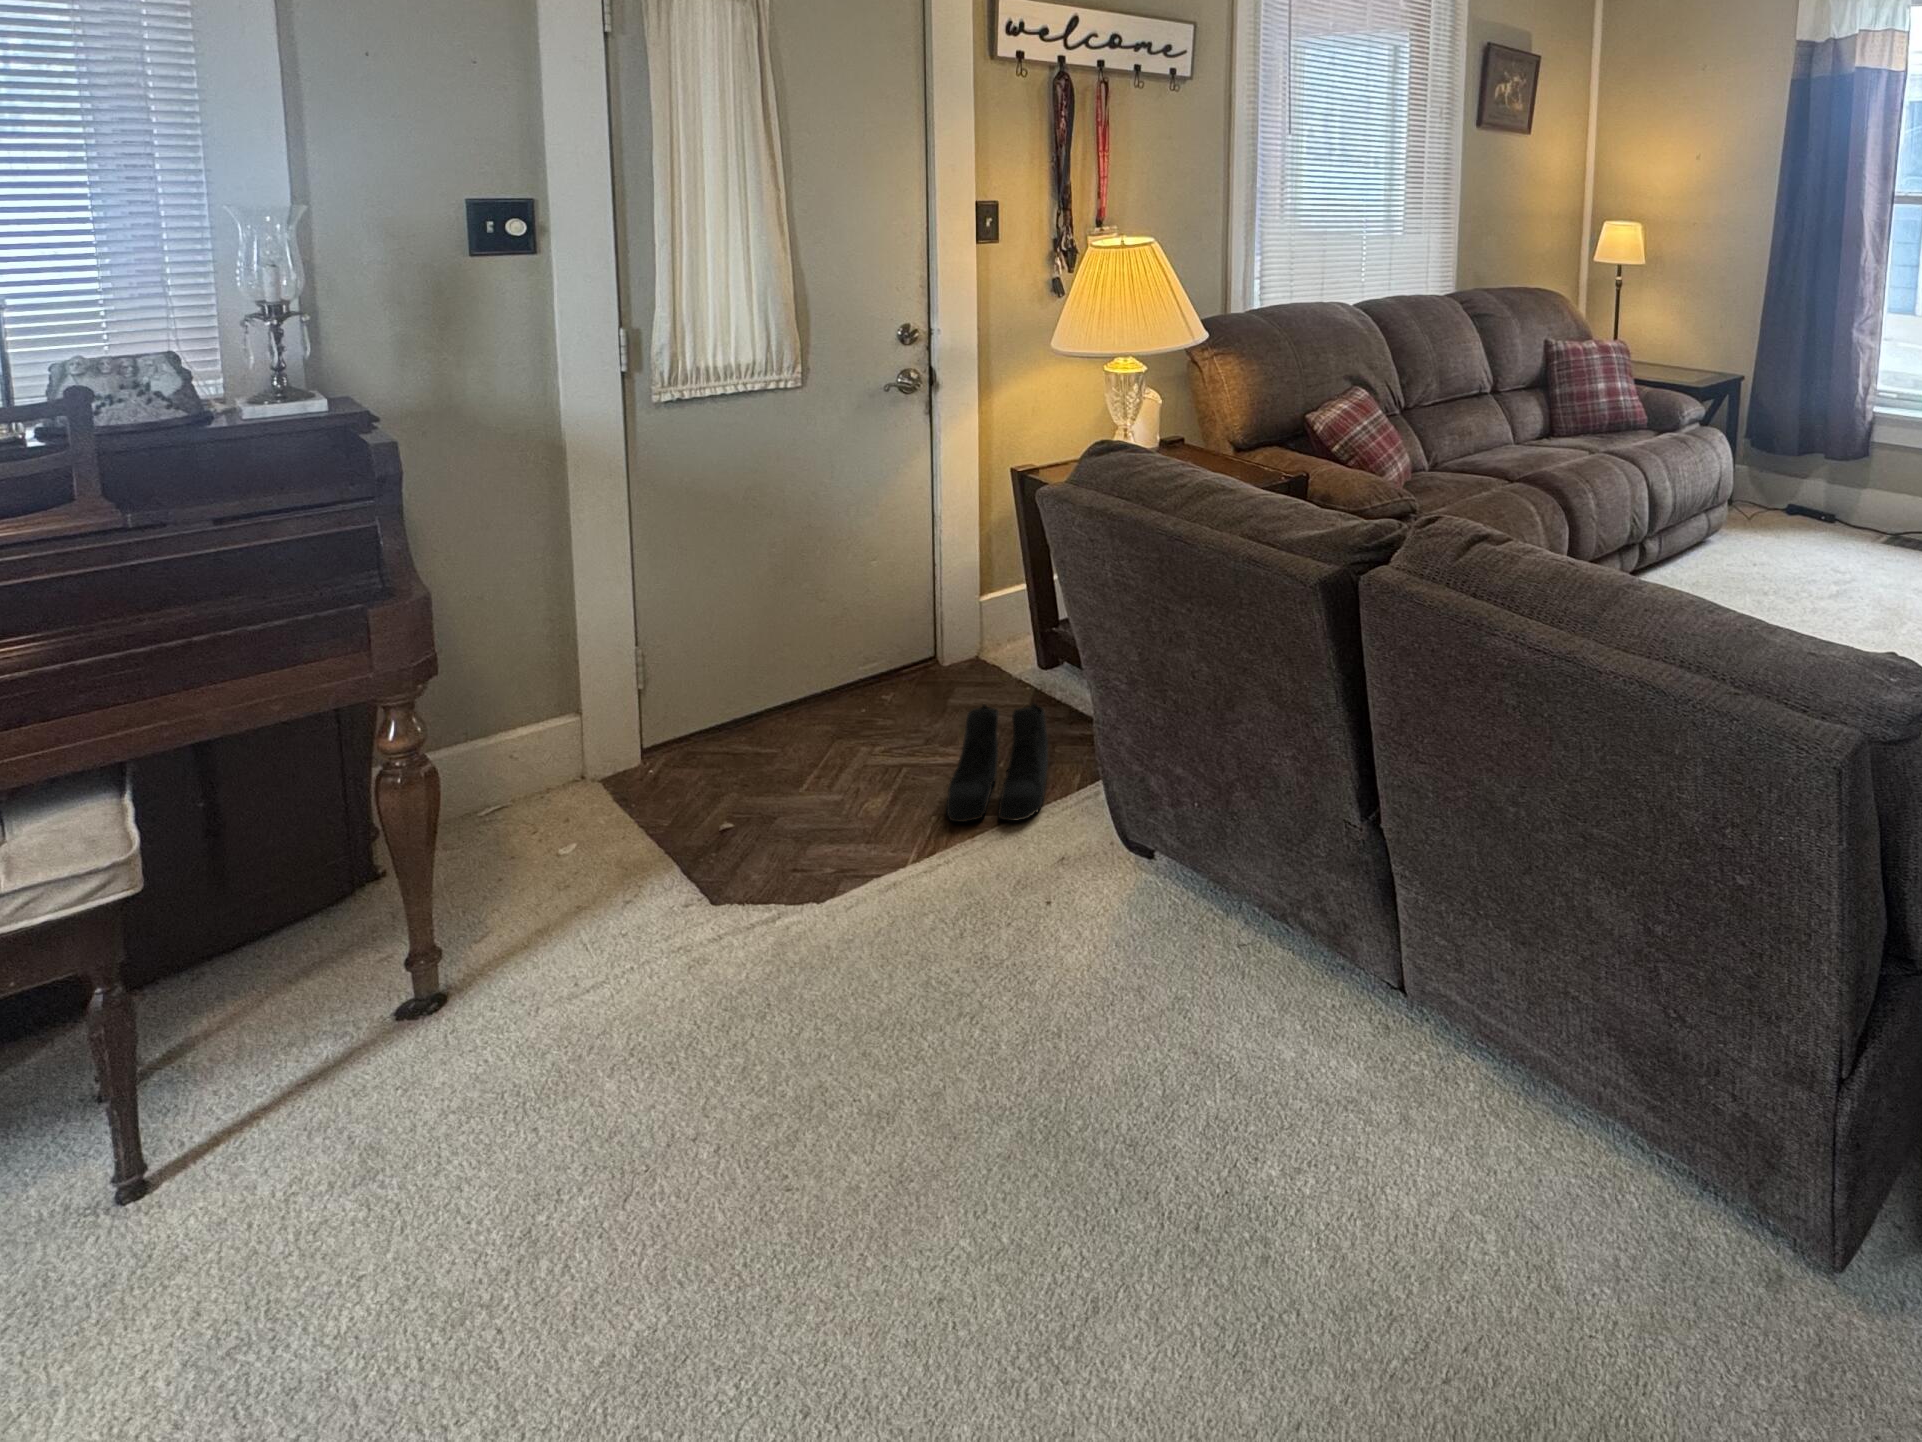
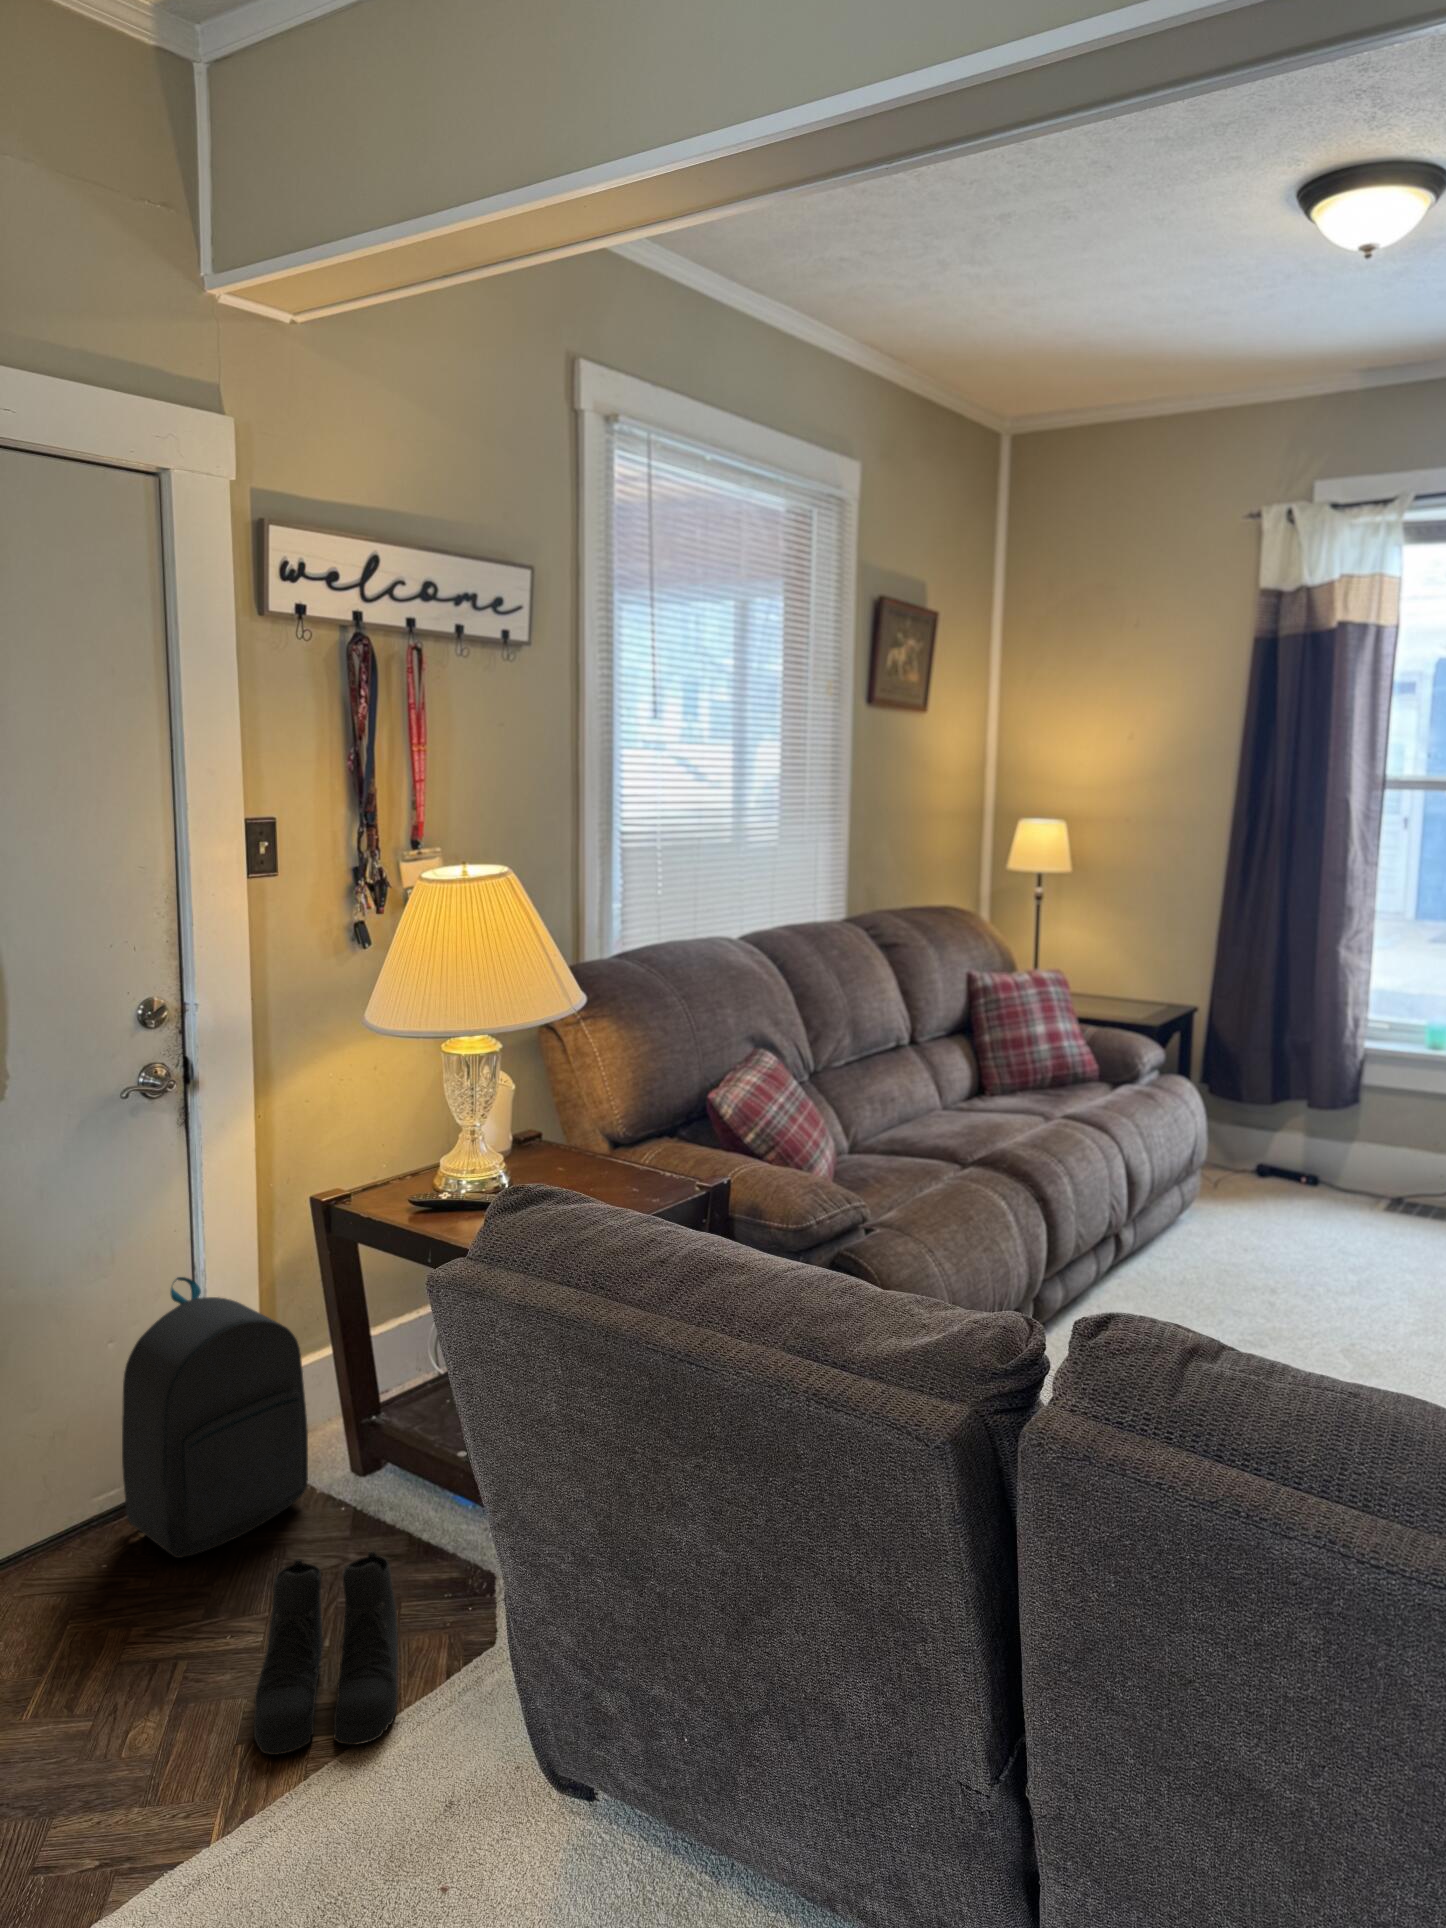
backpack: none [878,519,1005,709] -> present [122,1277,308,1558]

